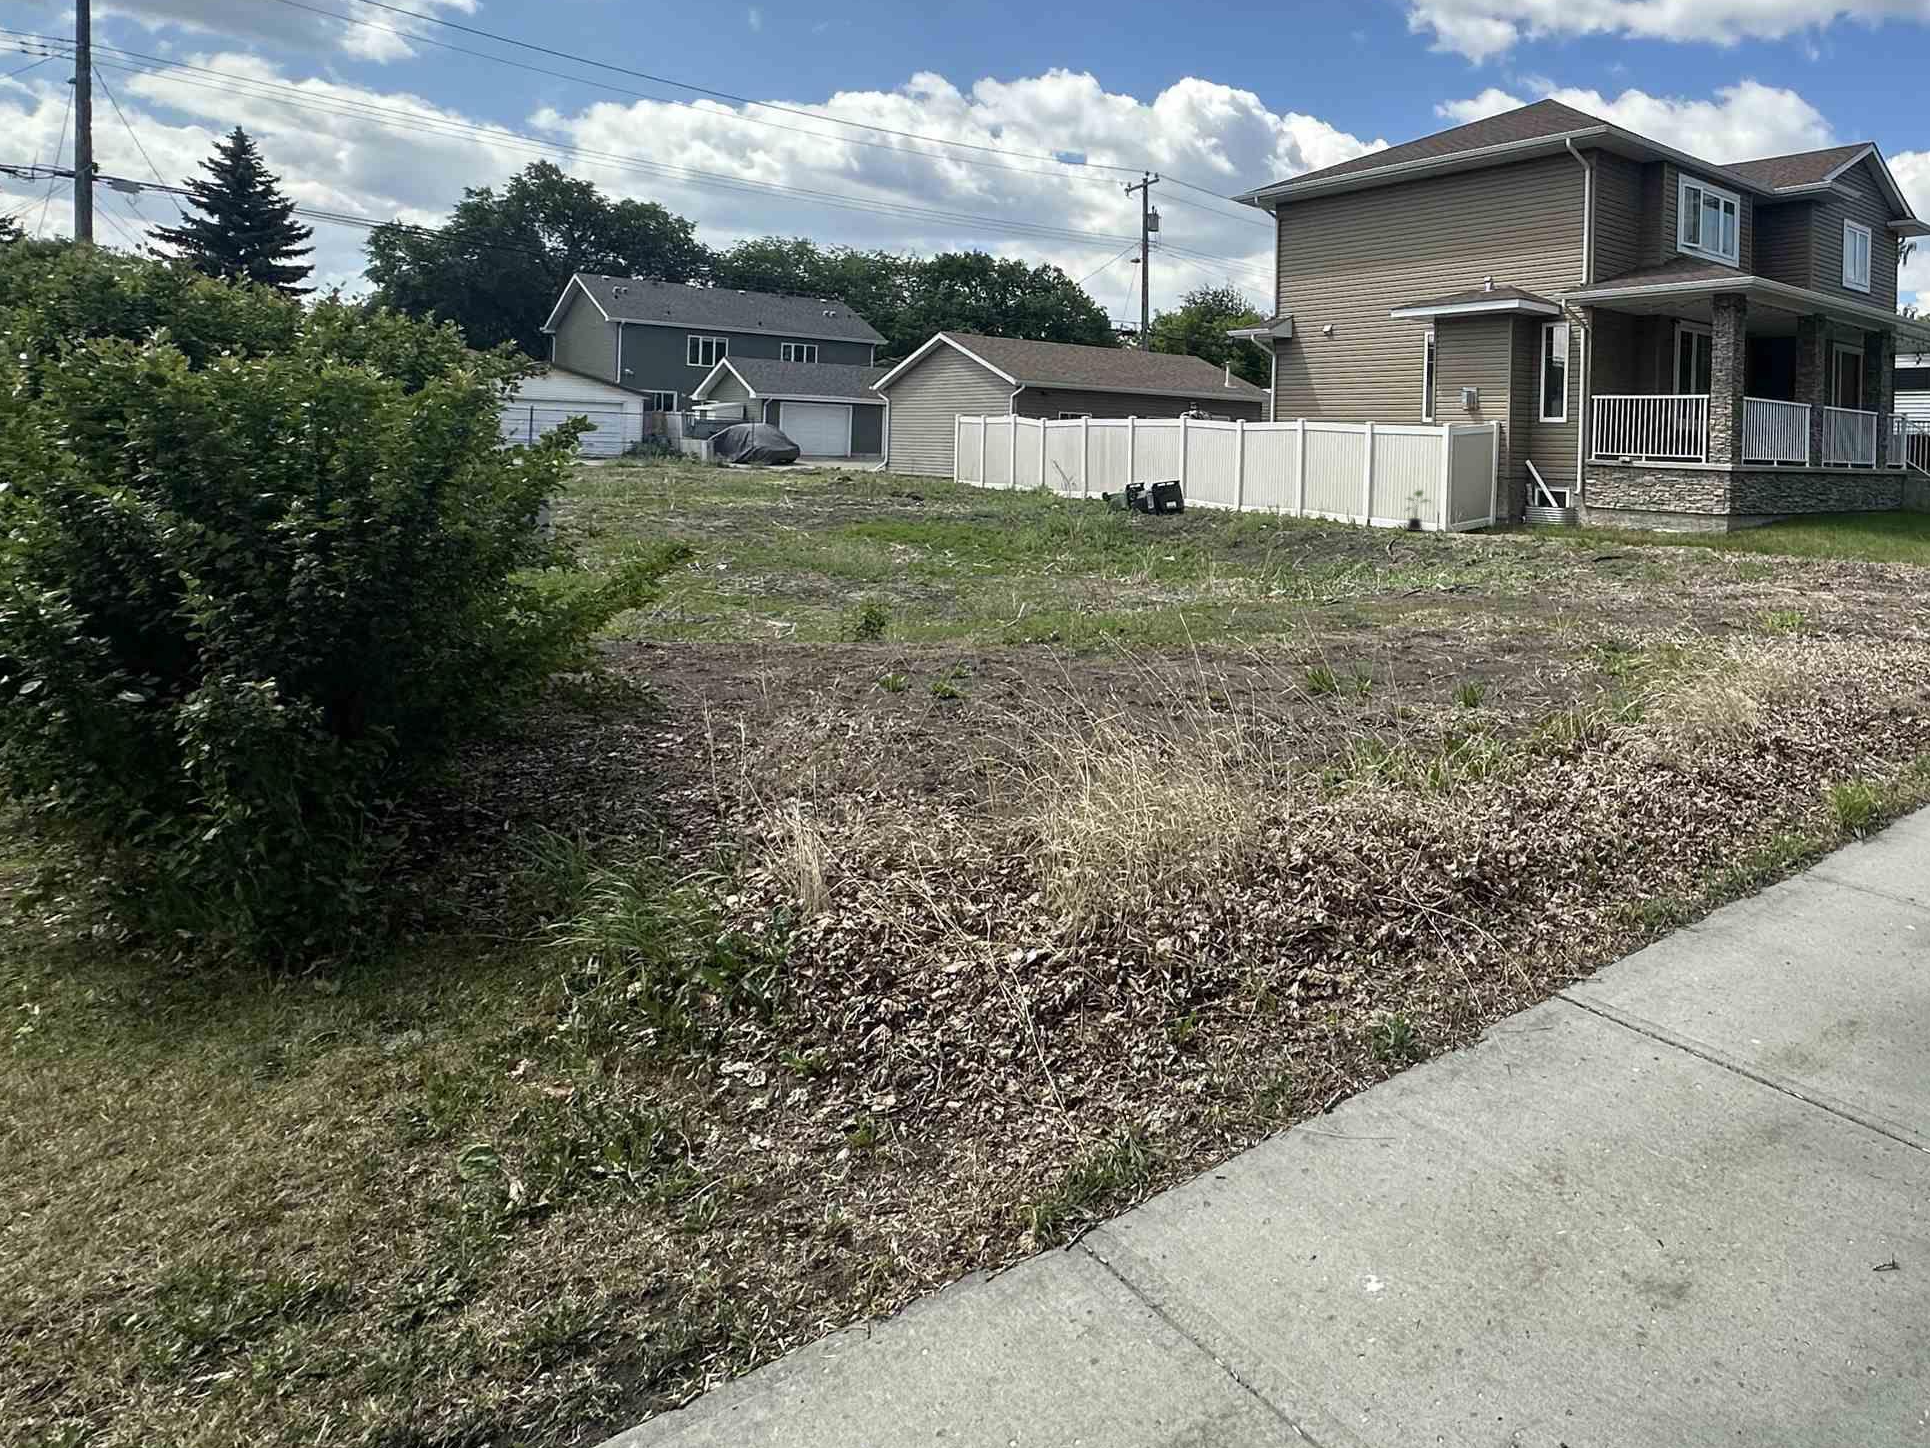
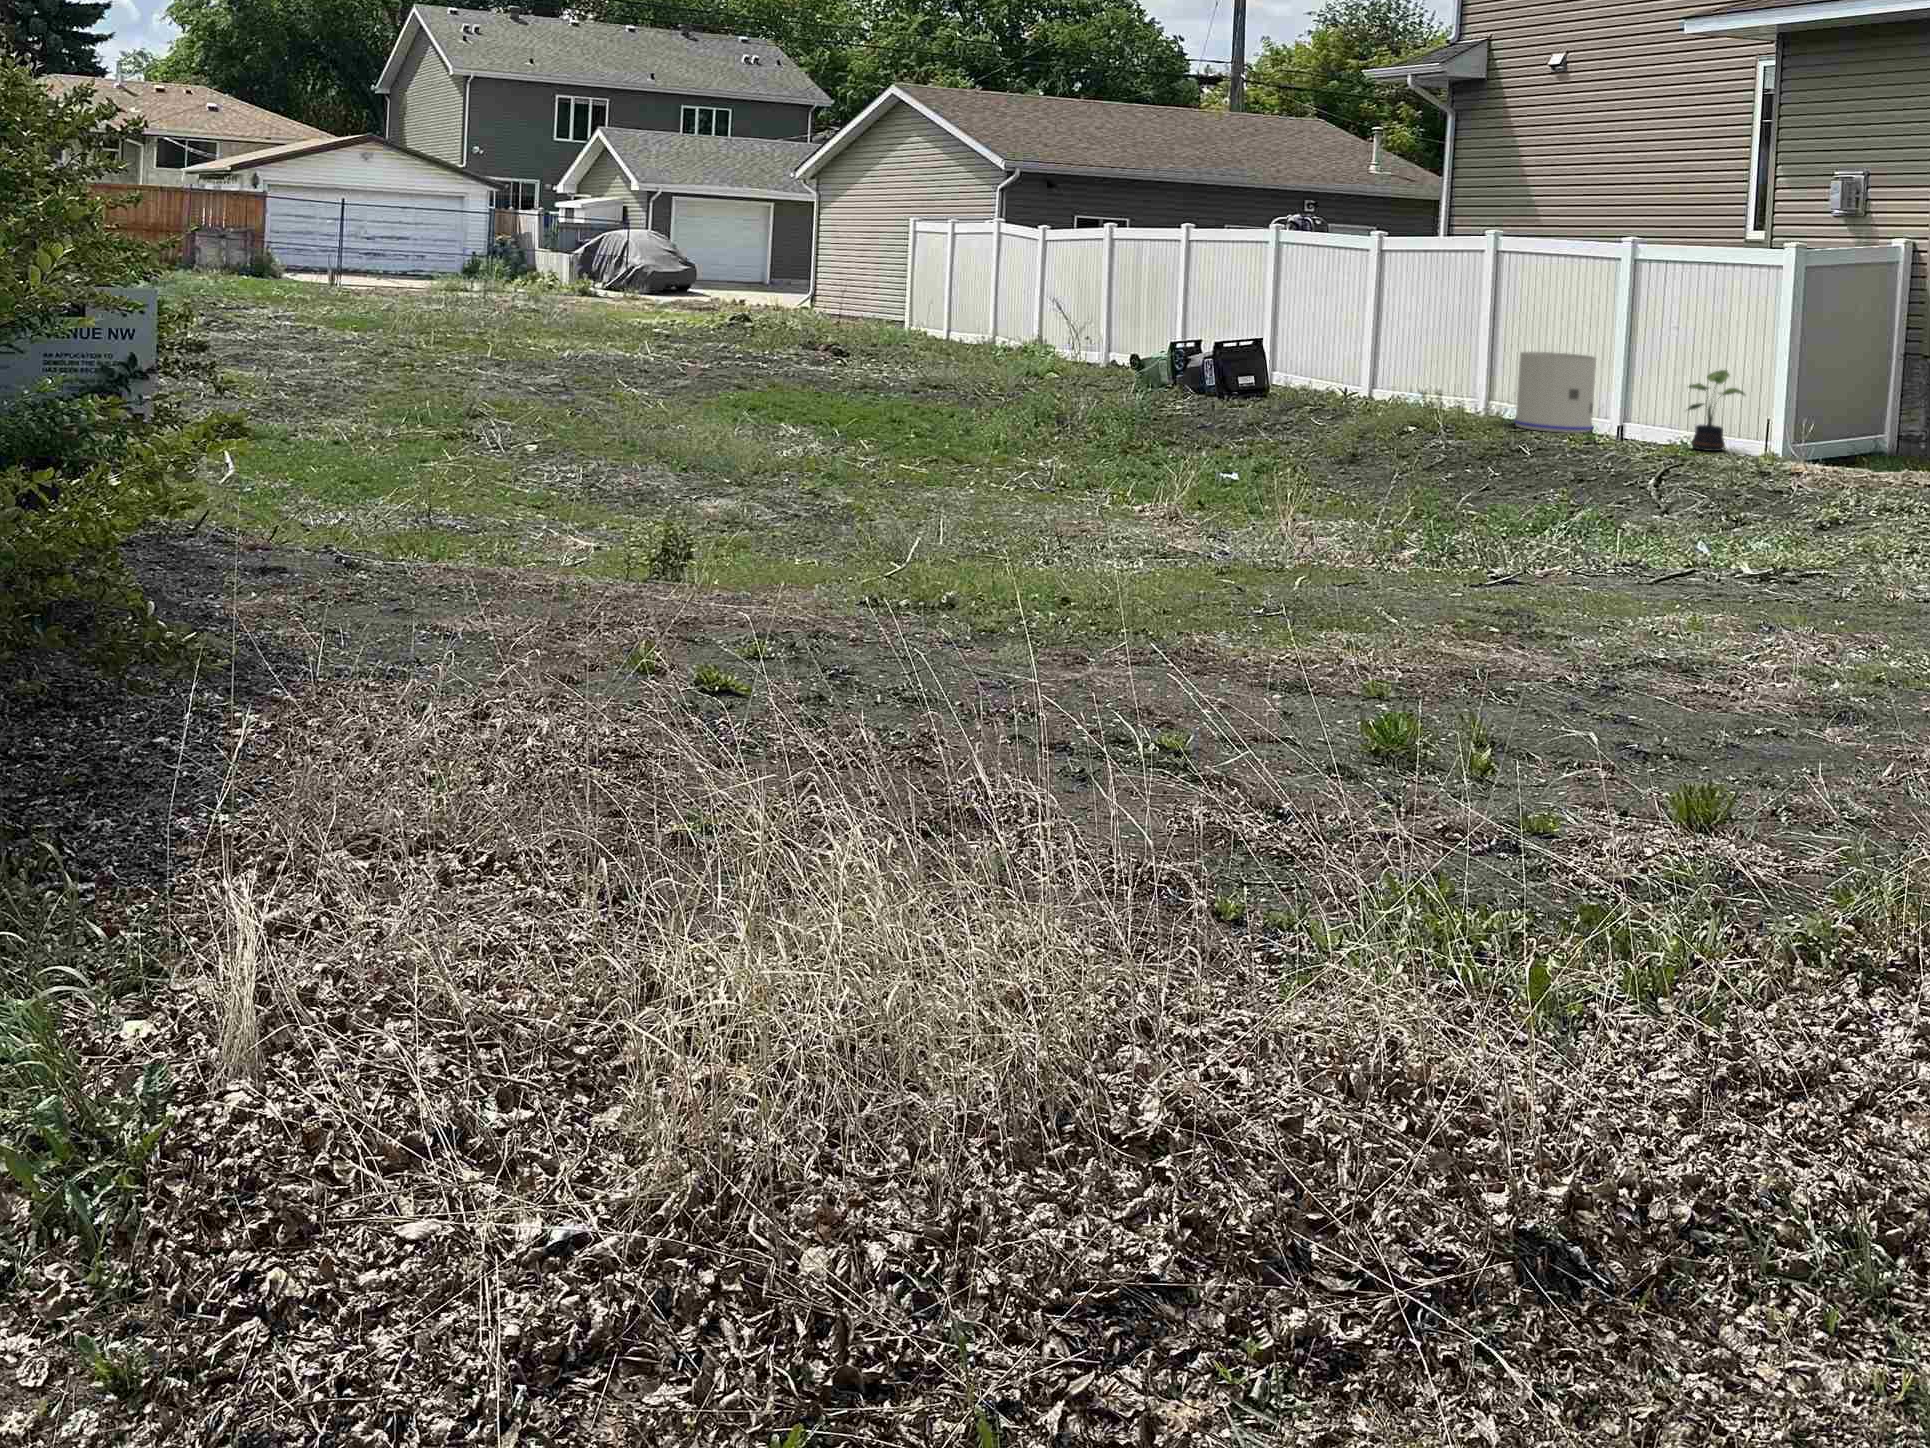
trash can: none [1319,483,1359,524] -> present [1514,352,1596,433]

